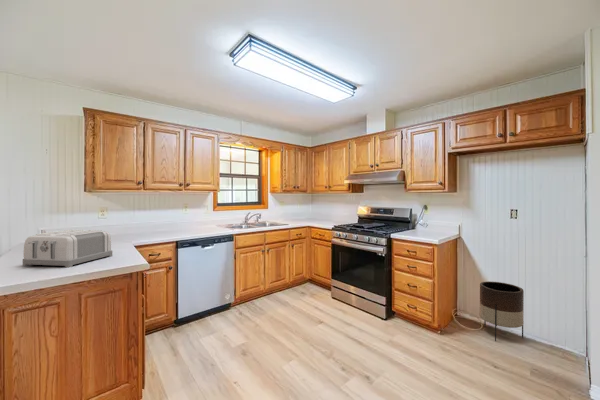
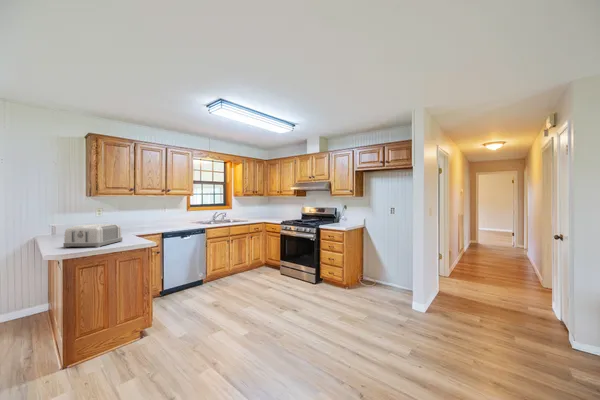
planter: present [479,281,524,341] -> none [375,256,400,293]

